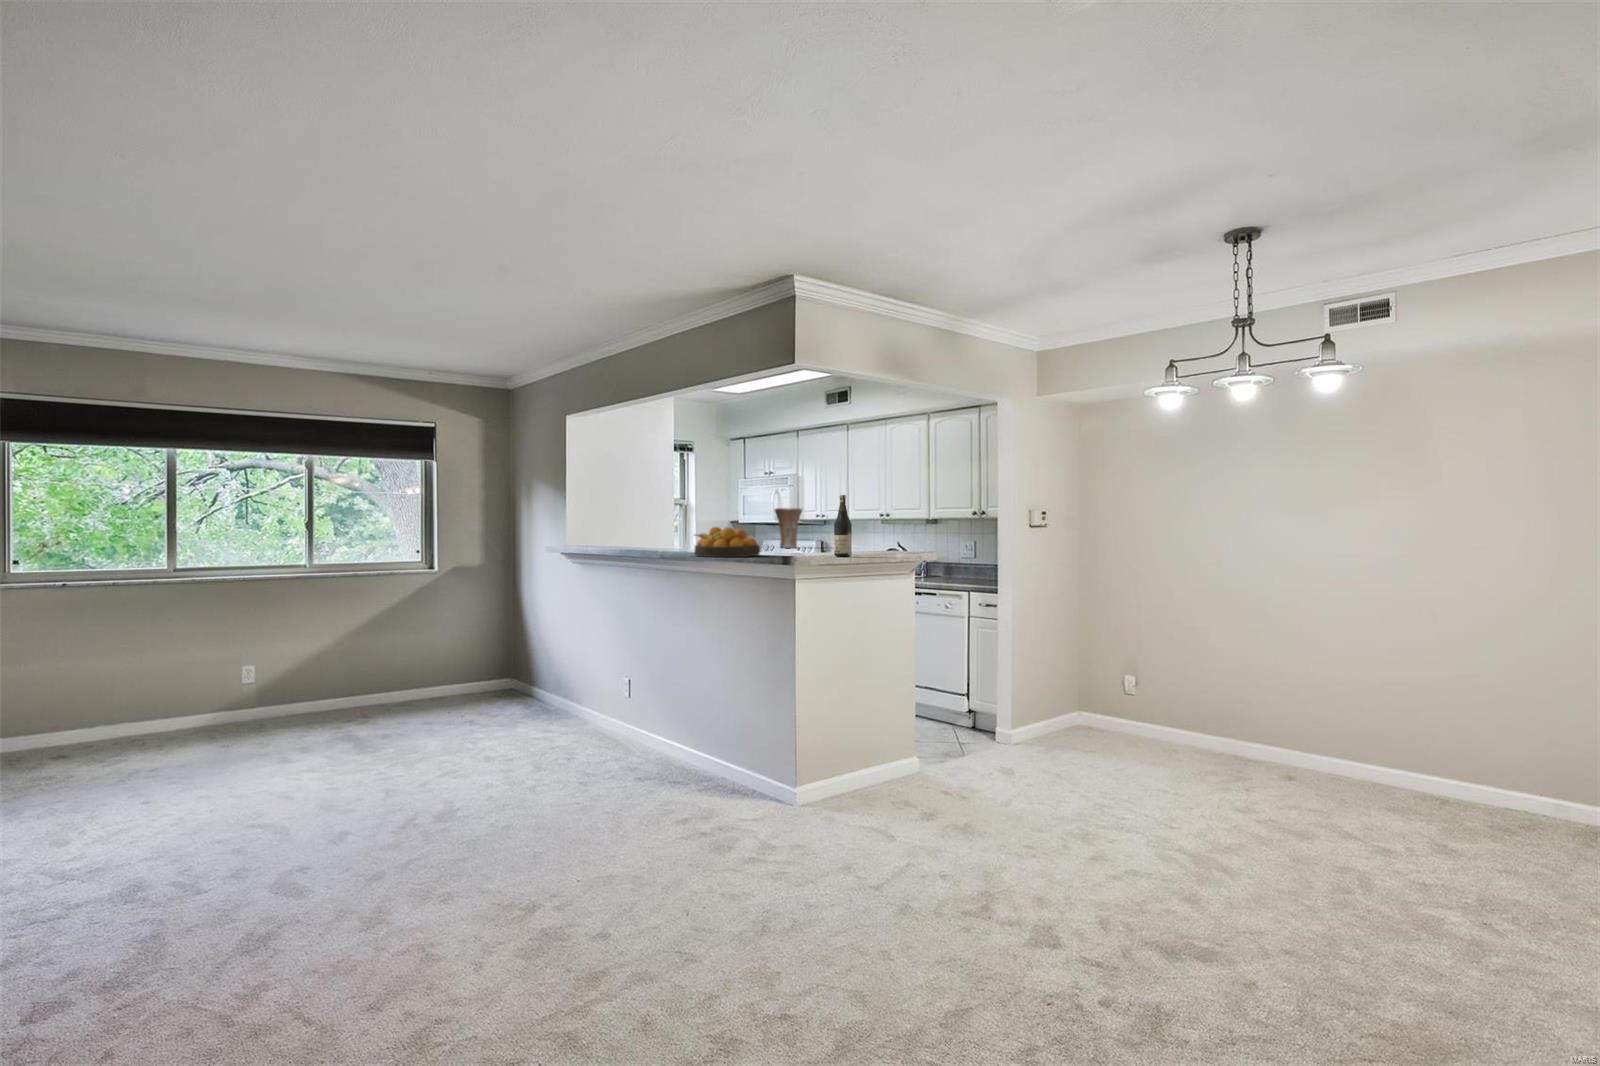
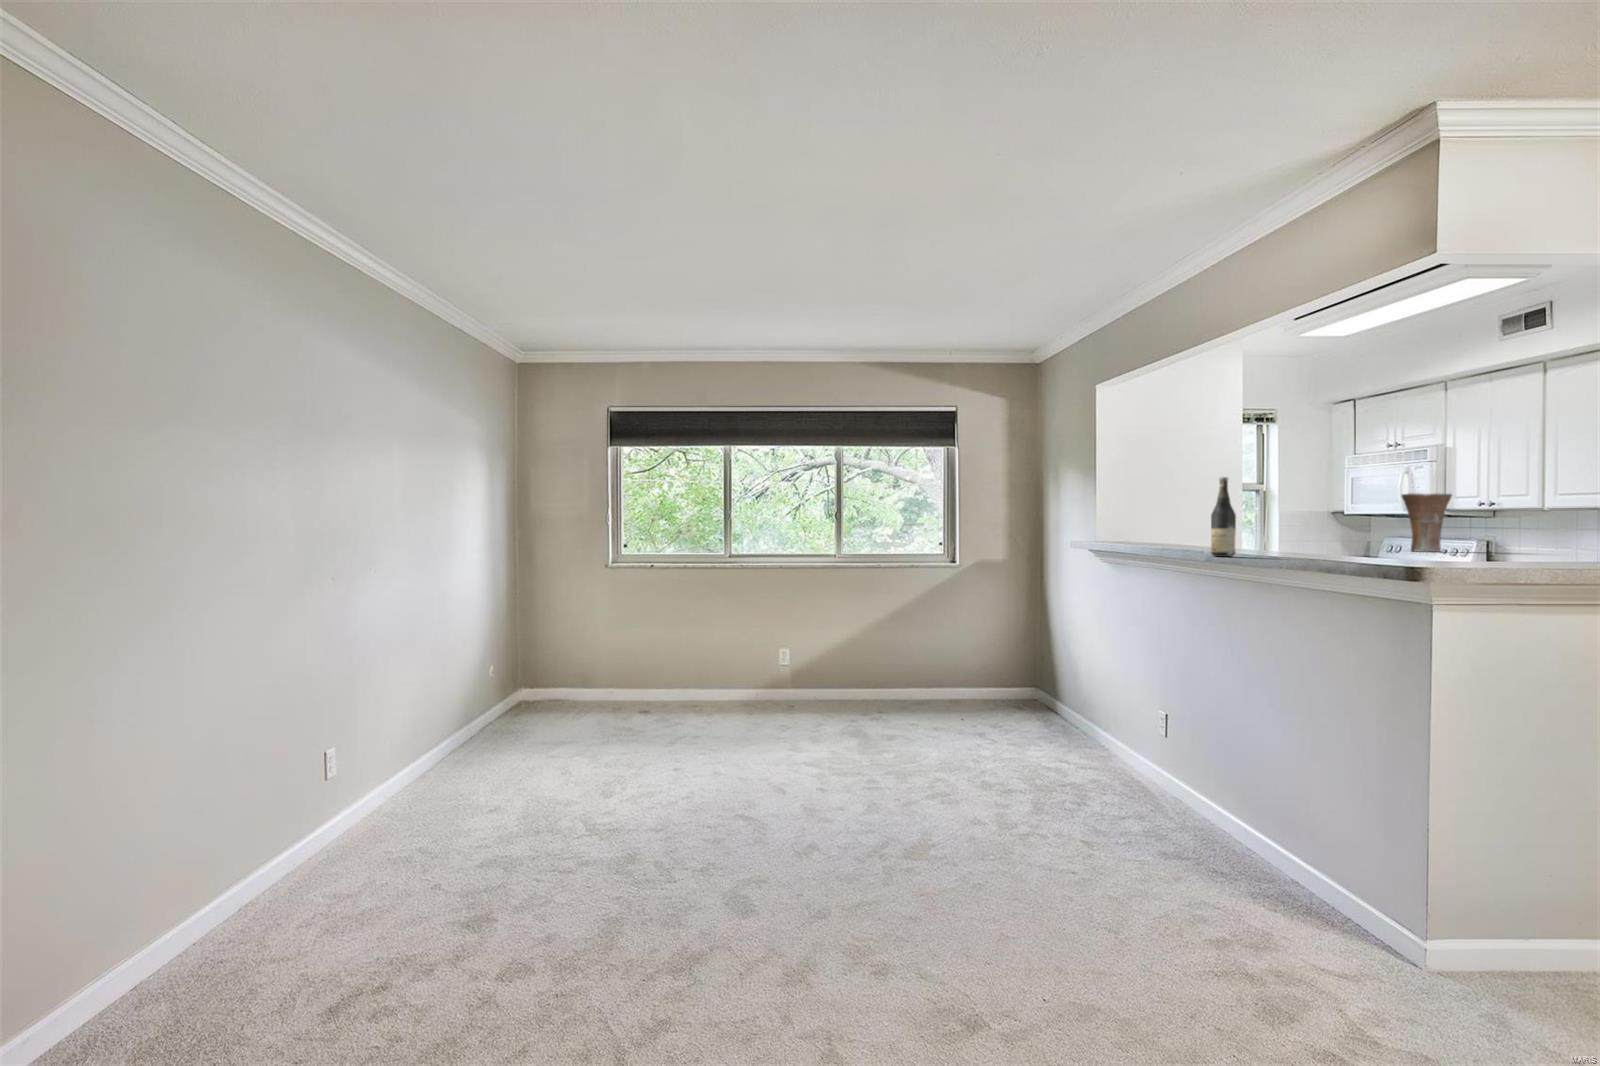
wine bottle: present [834,495,852,557] -> present [1211,477,1236,557]
fruit bowl: present [695,527,760,557] -> none [1260,520,1369,564]

